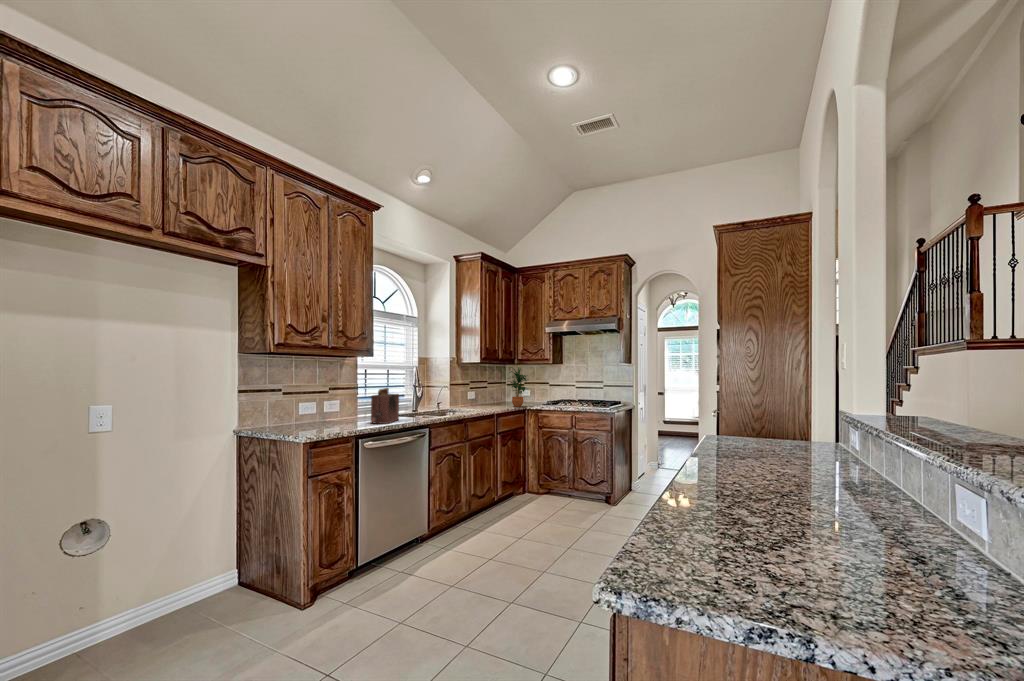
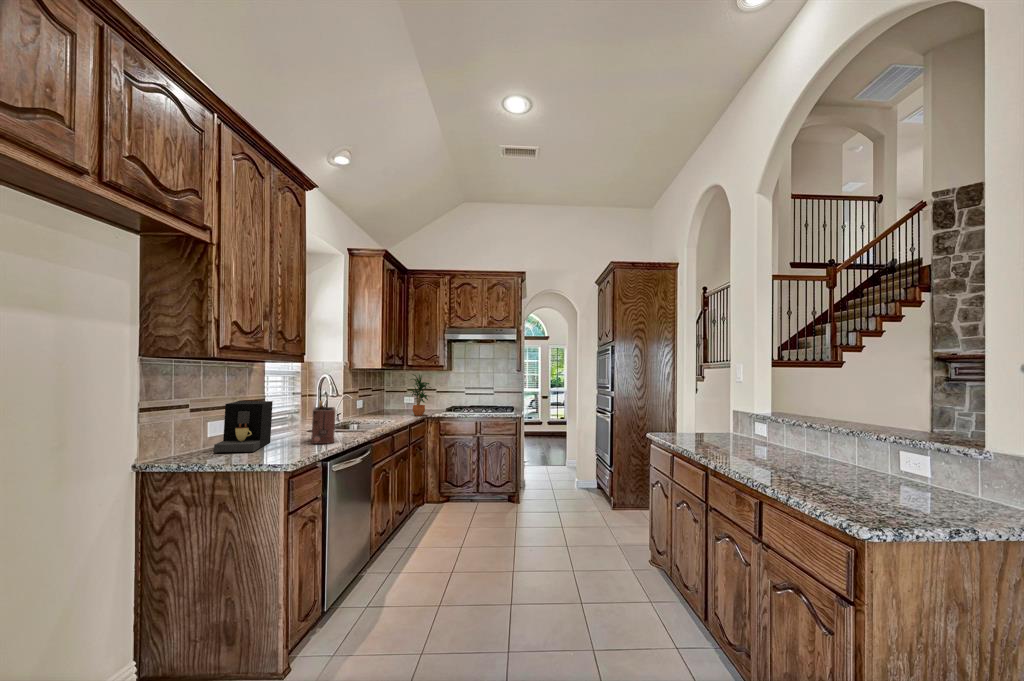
coffee maker: none [293,387,348,426] -> present [214,401,273,452]

